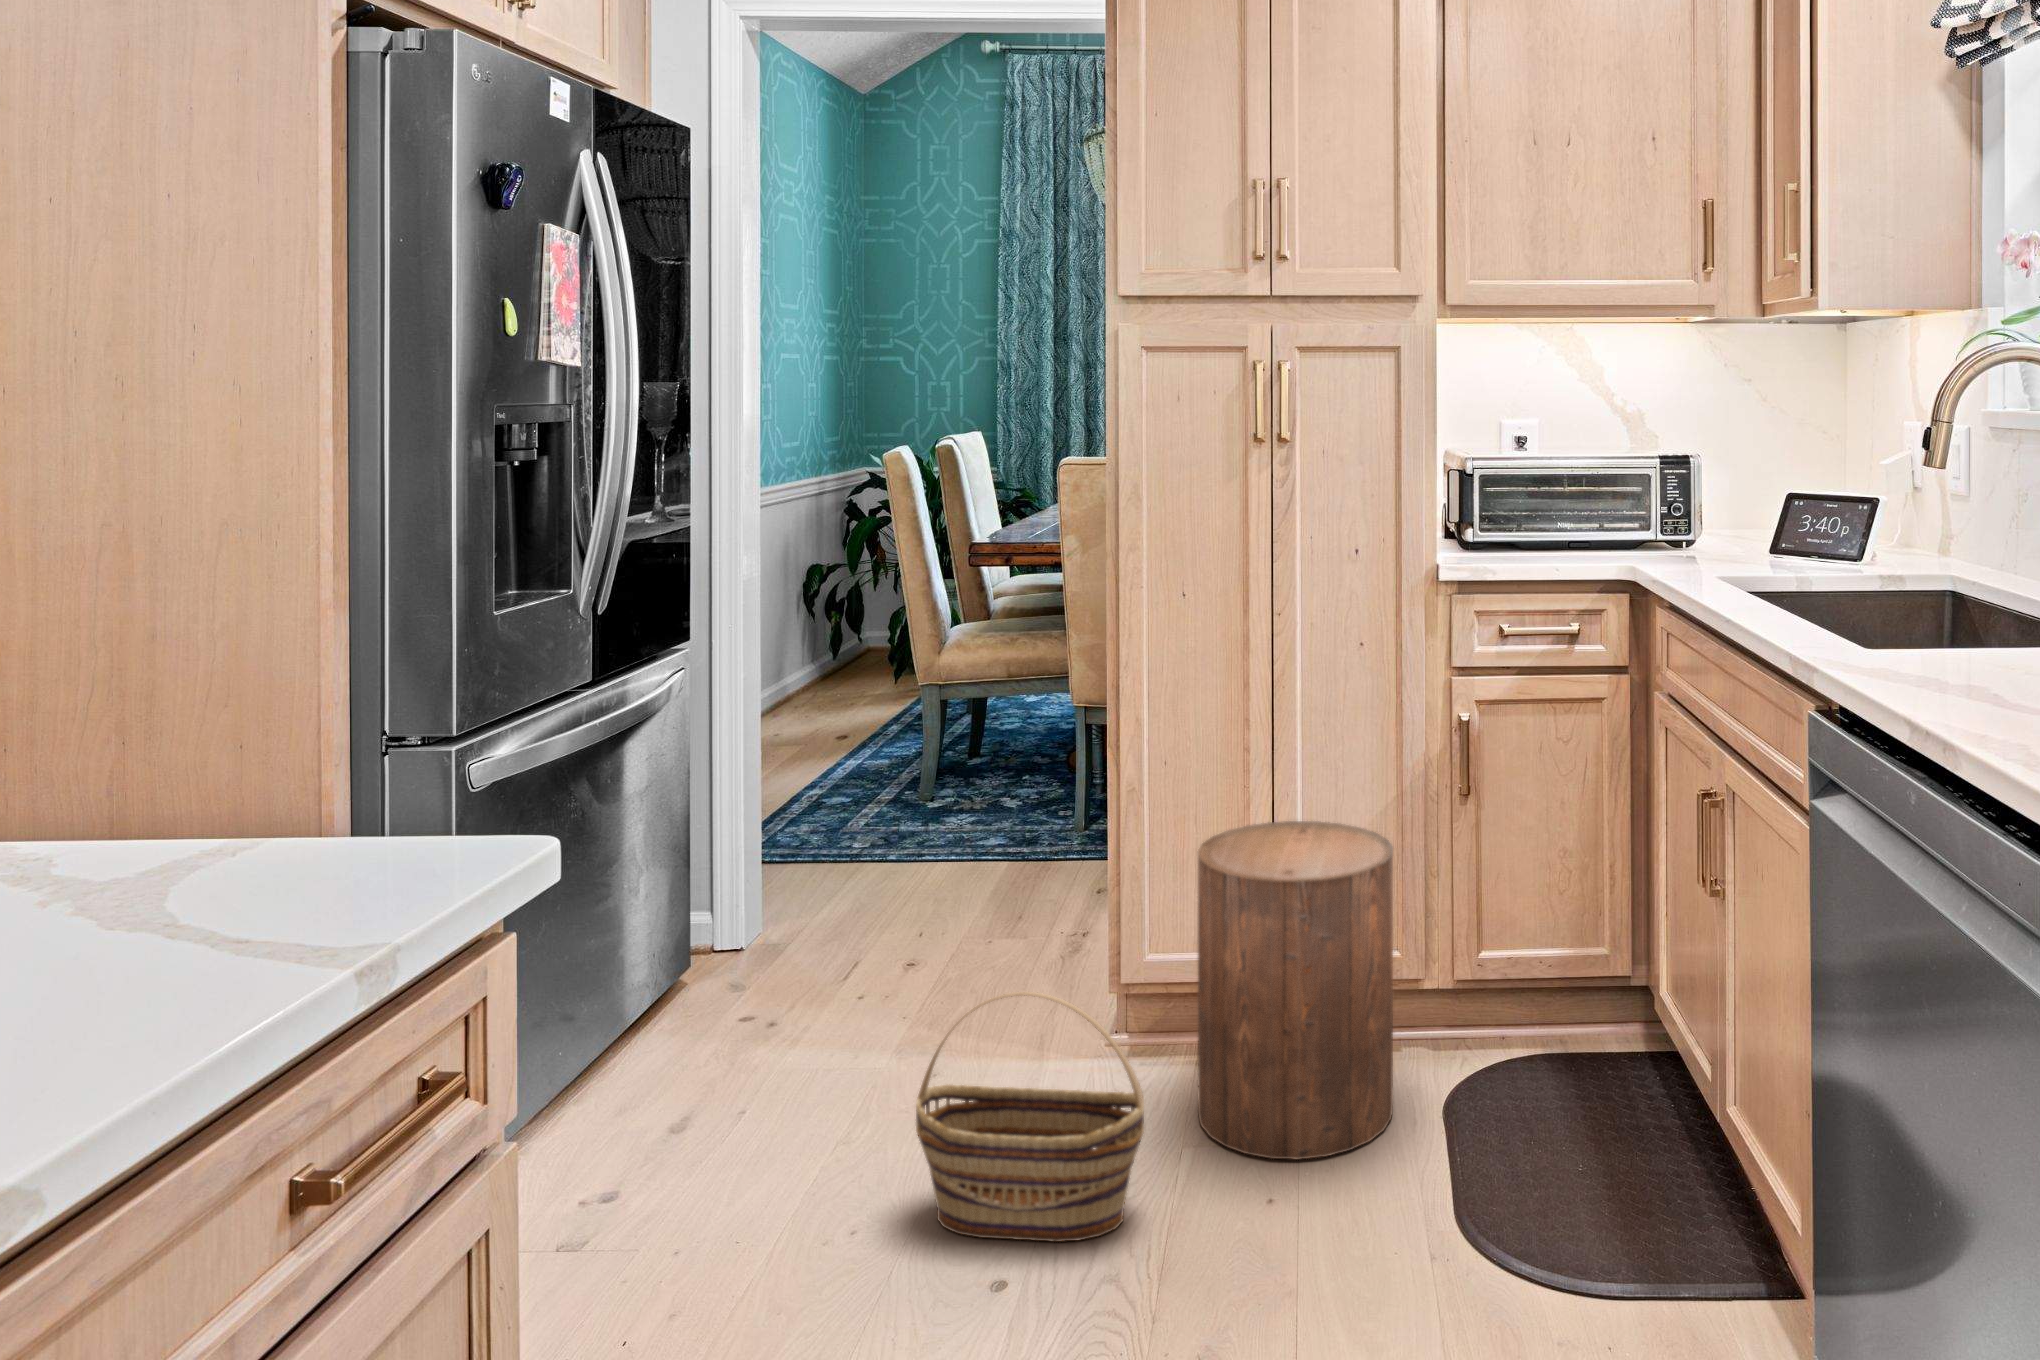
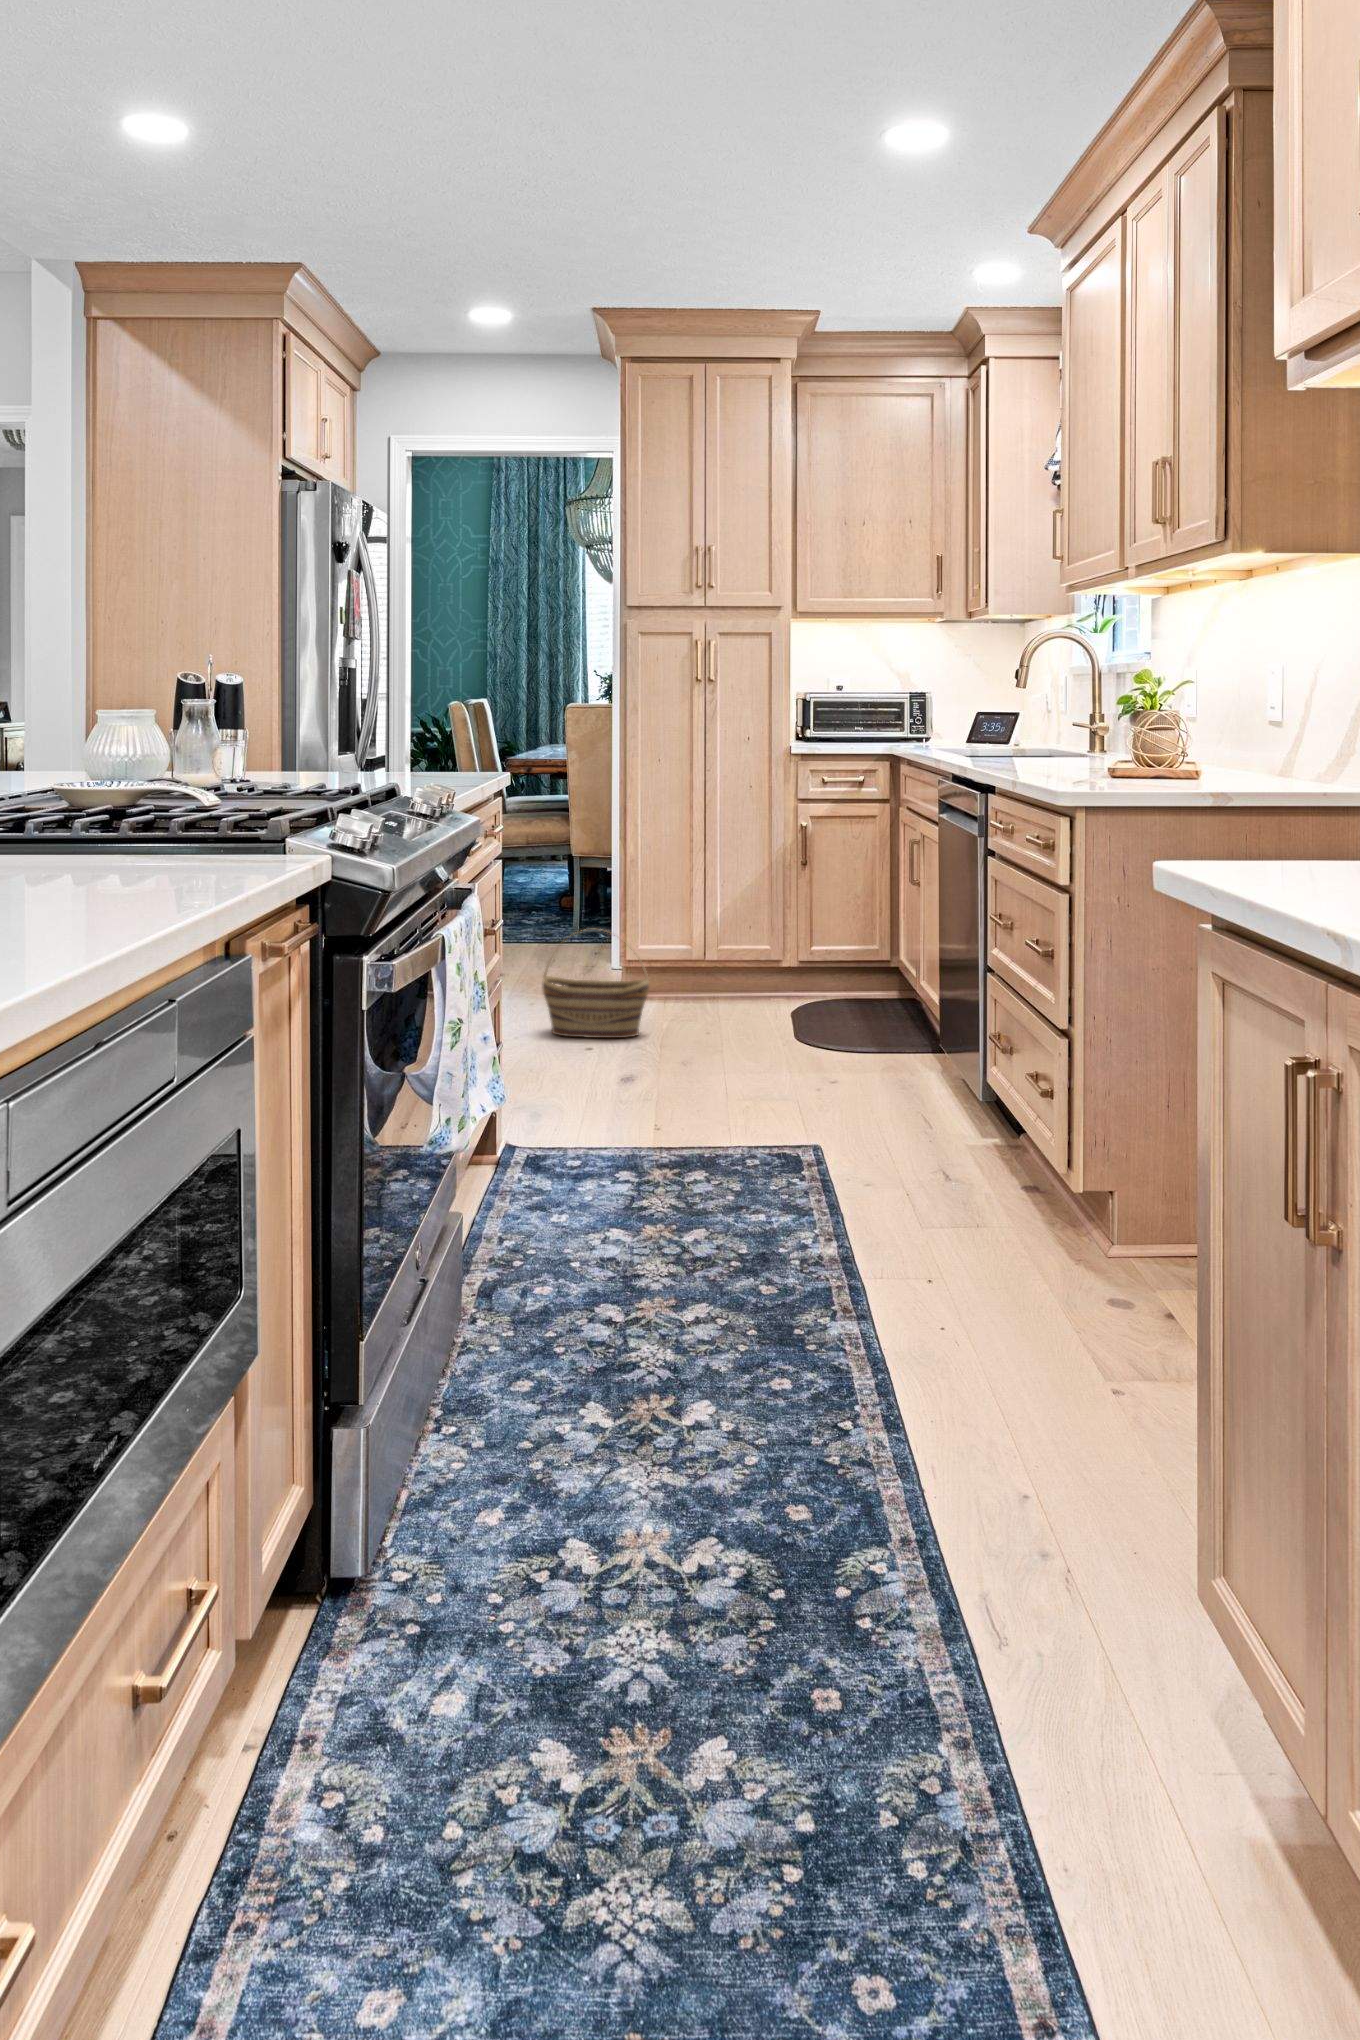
stool: present [1198,821,1393,1160] -> none [668,876,766,1022]

